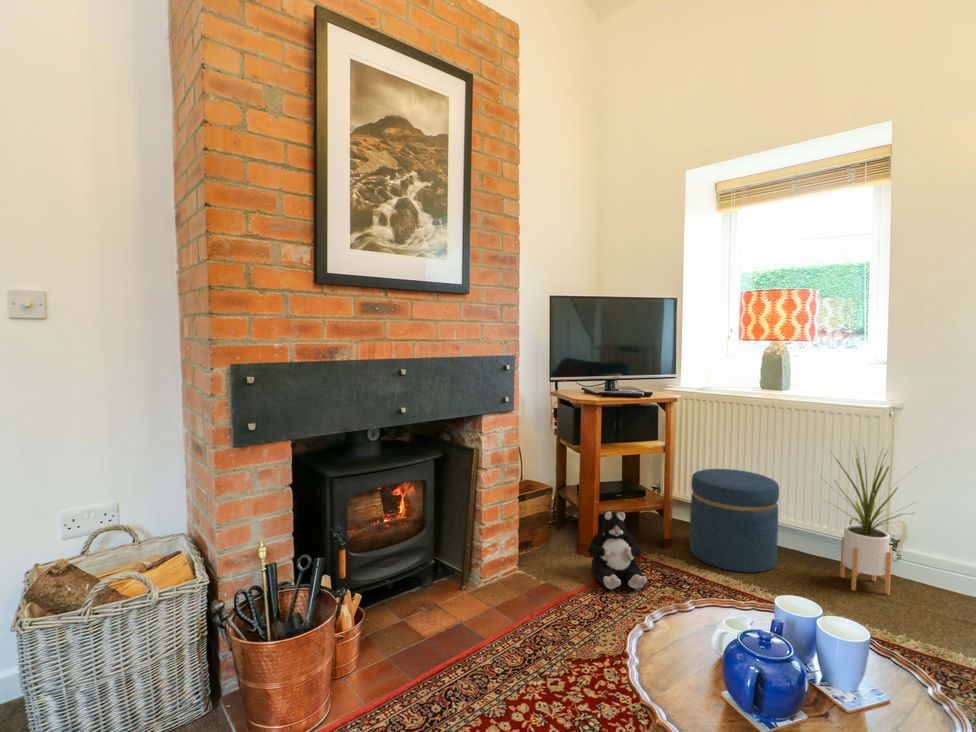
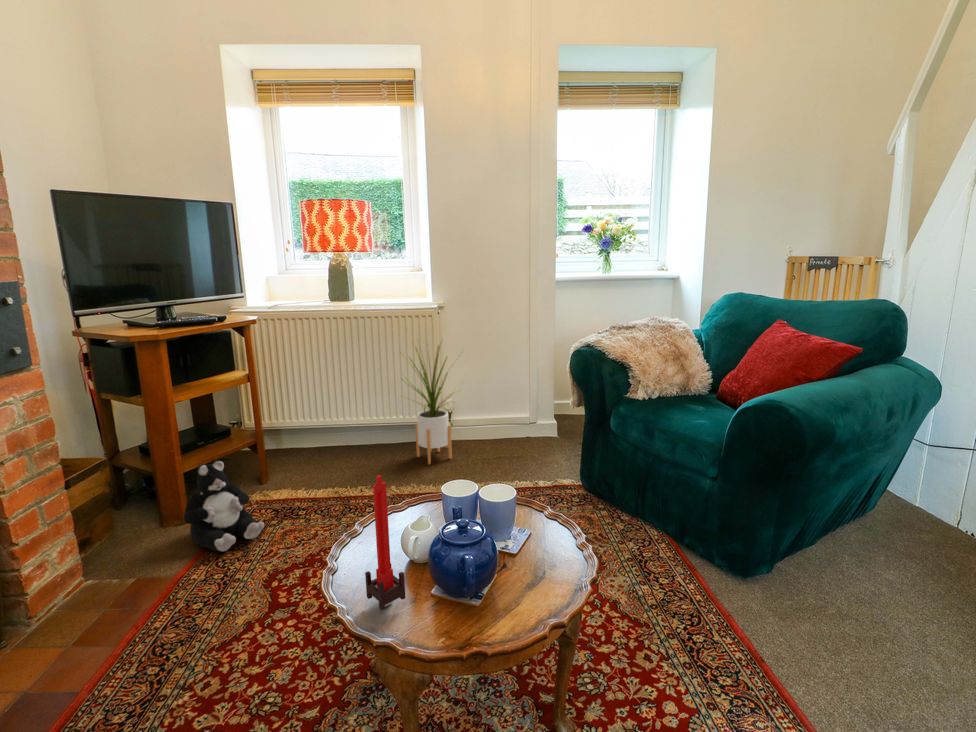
ottoman: present [690,469,779,573] -> none [282,385,369,485]
candle: none [658,549,693,684] -> present [365,475,405,610]

